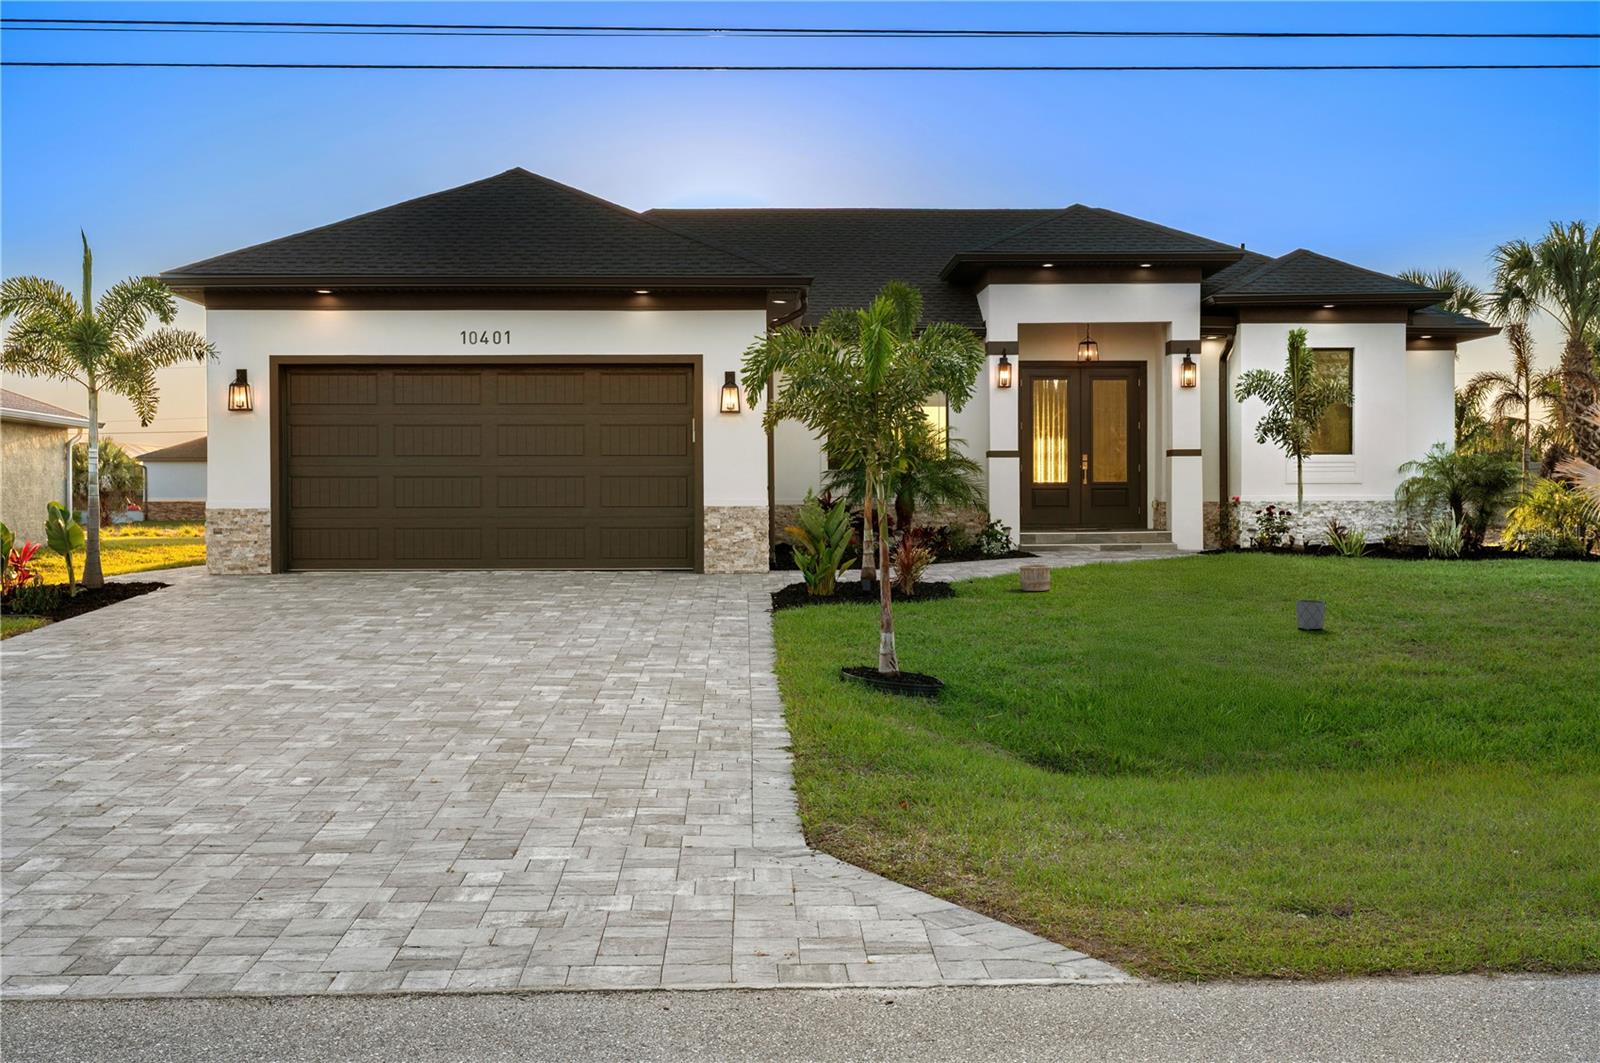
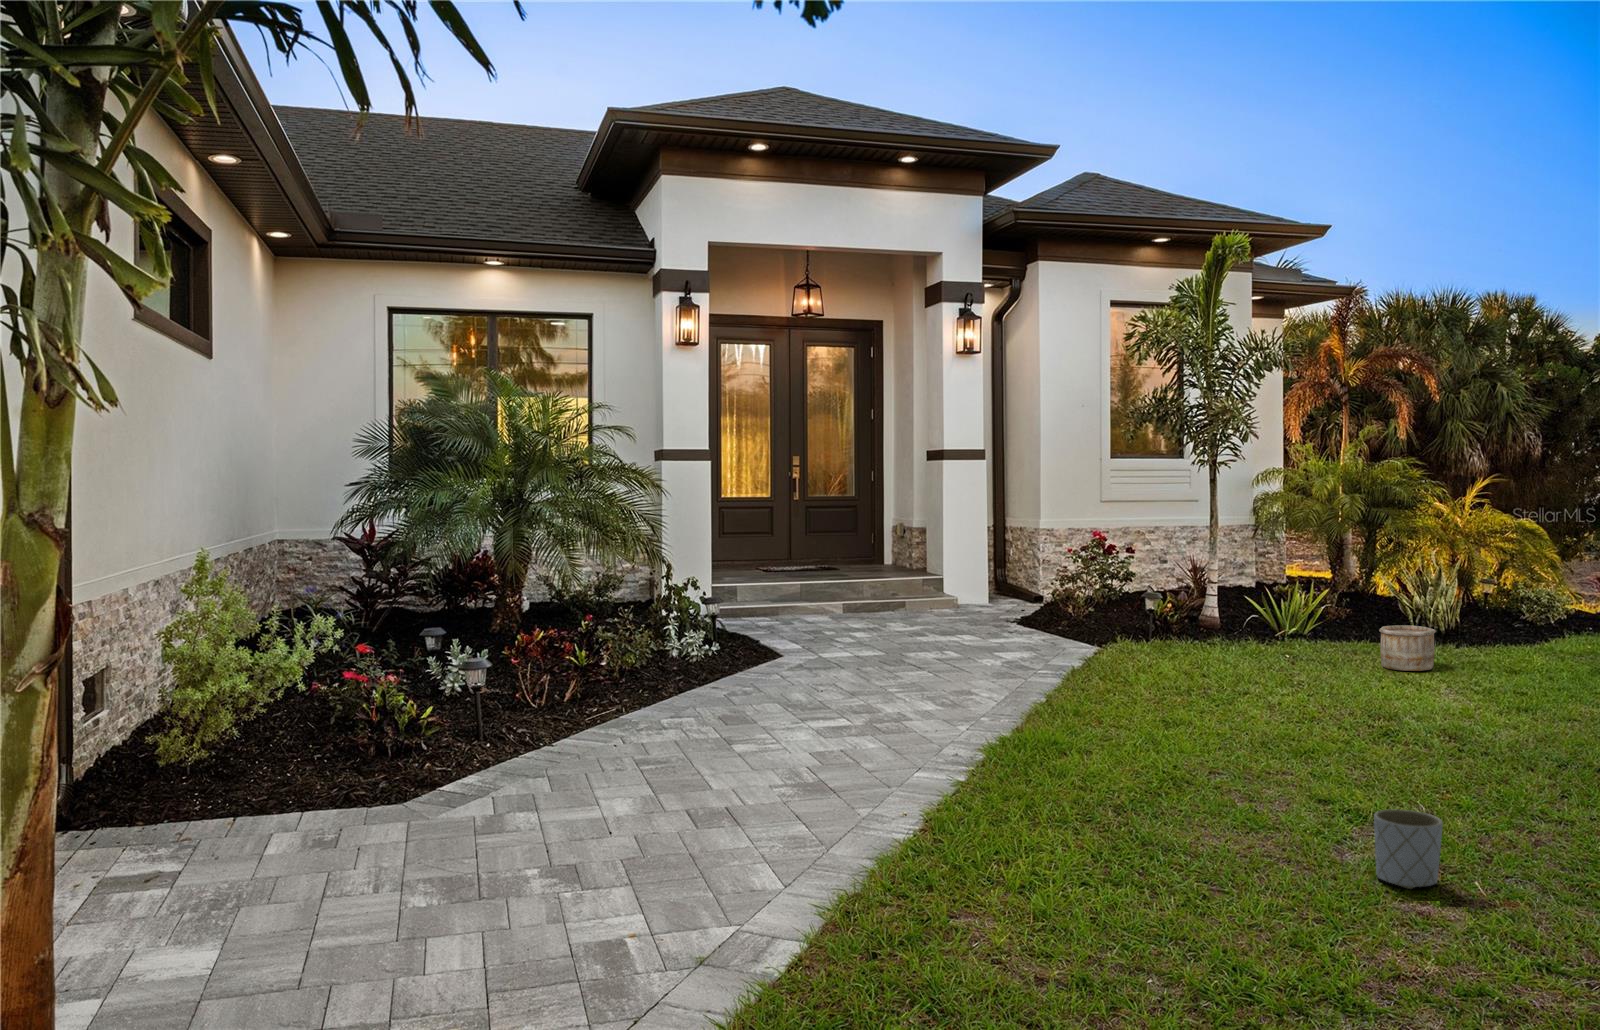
wooden bucket: present [1019,564,1051,591] -> present [1379,625,1436,671]

